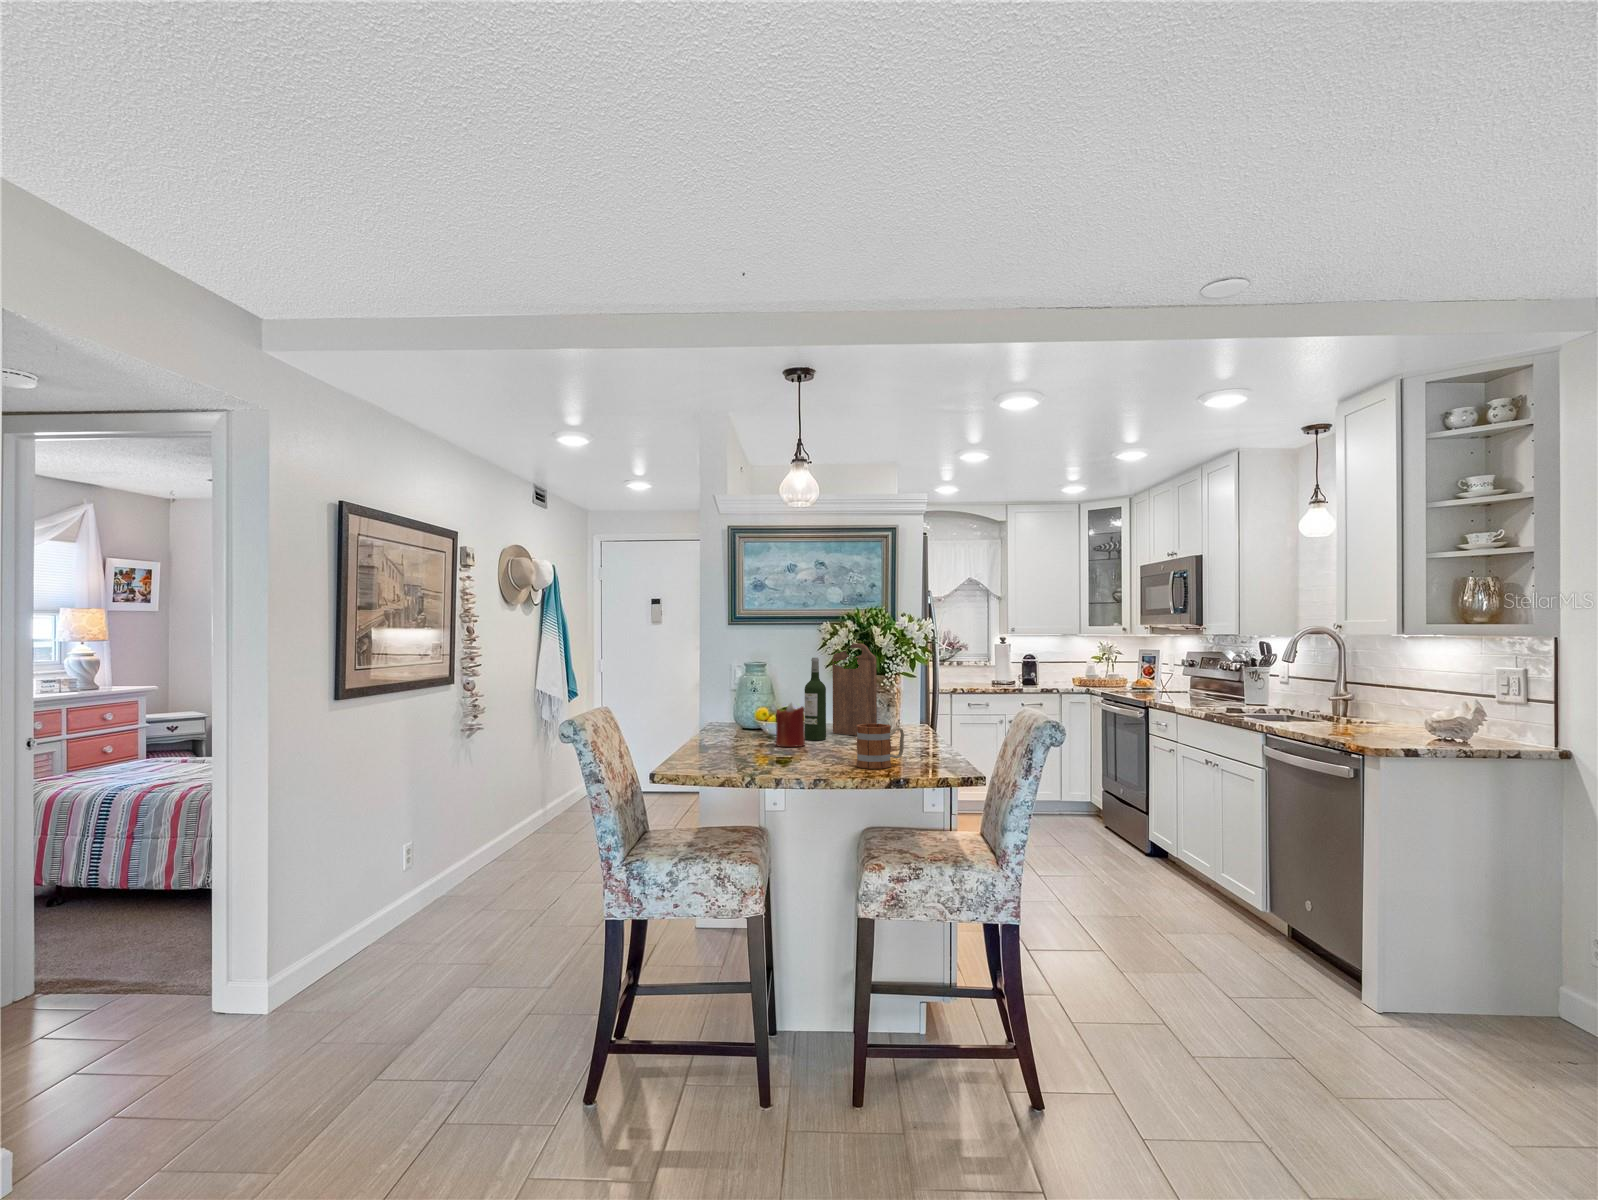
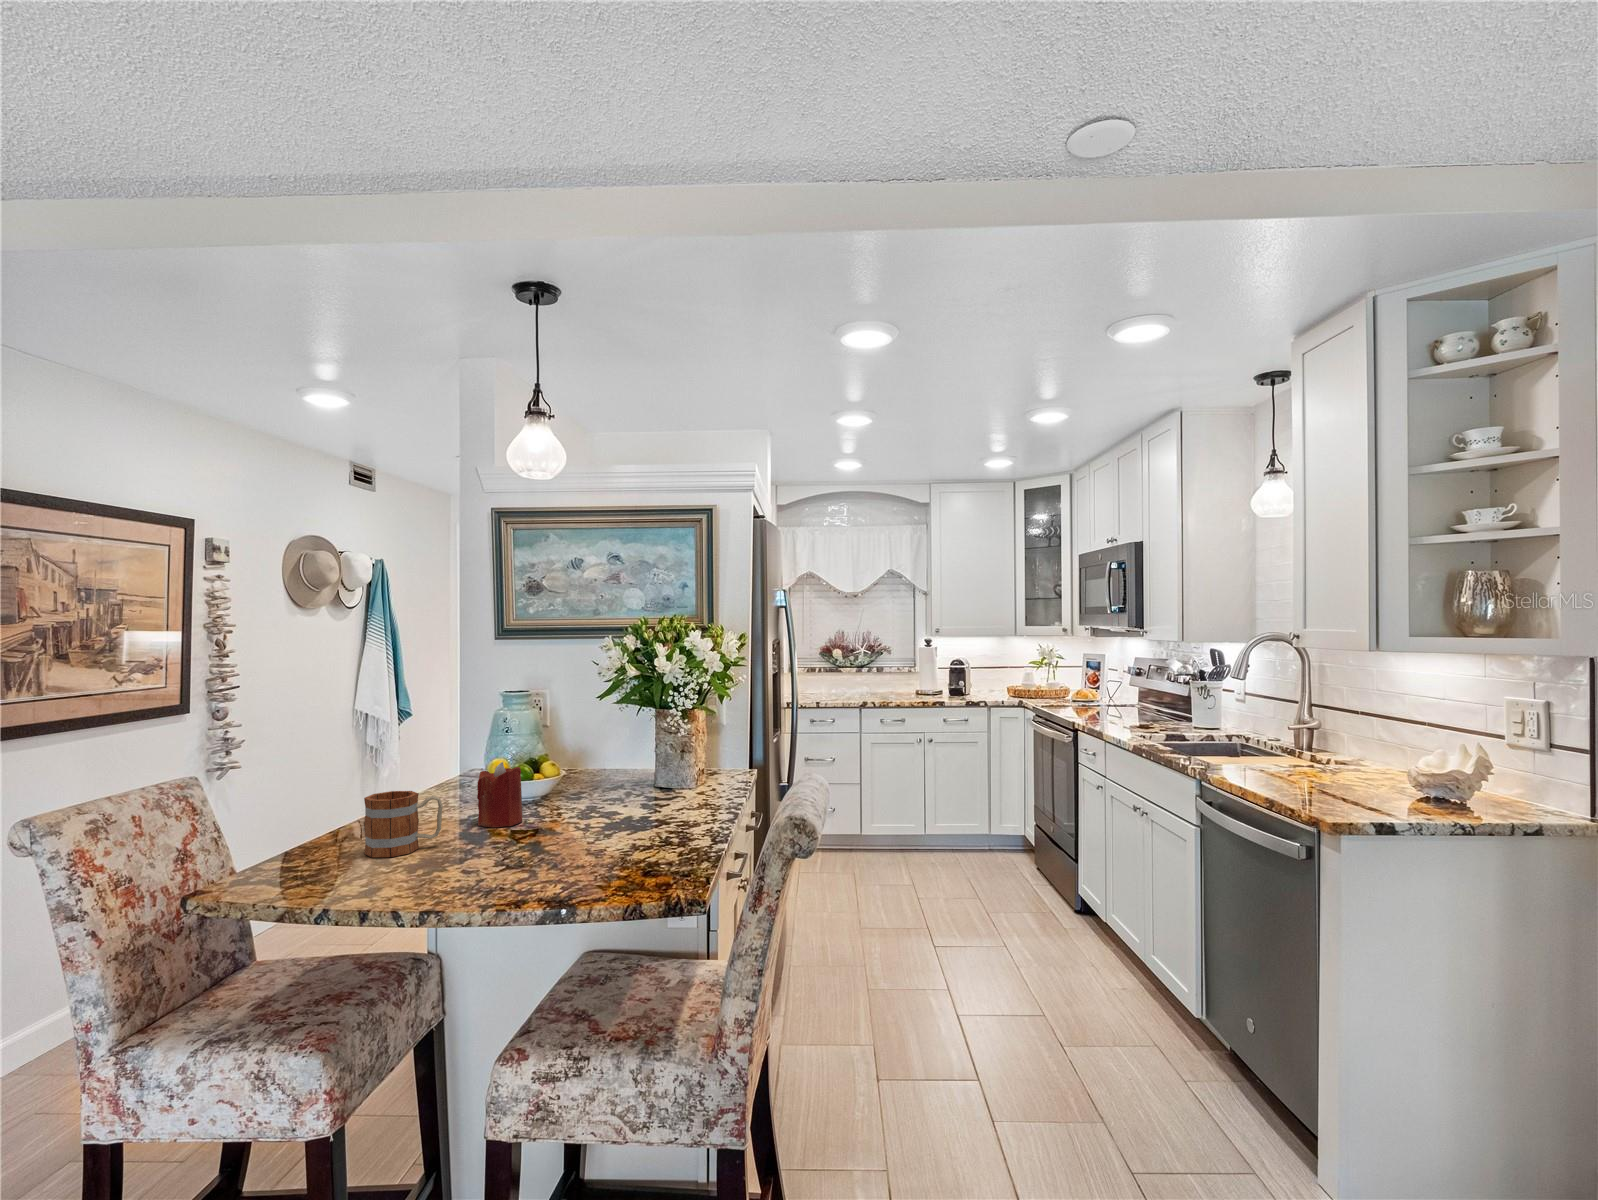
cutting board: present [833,643,877,736] -> none [598,671,647,802]
wine bottle: present [804,658,826,740] -> none [541,694,572,810]
mug: present [857,724,904,769] -> present [364,791,443,857]

